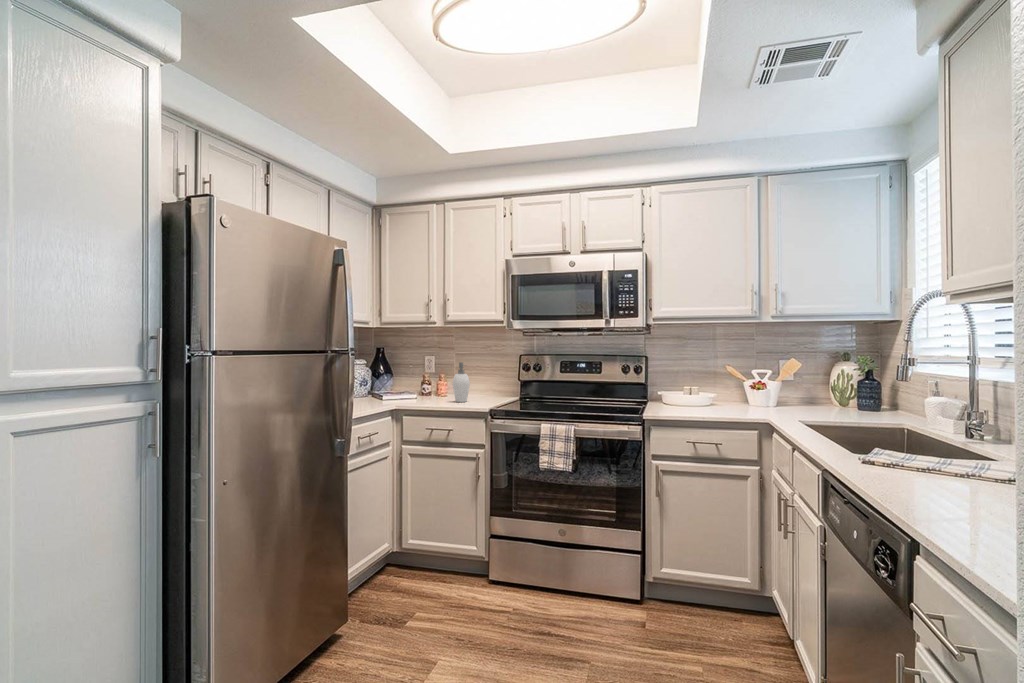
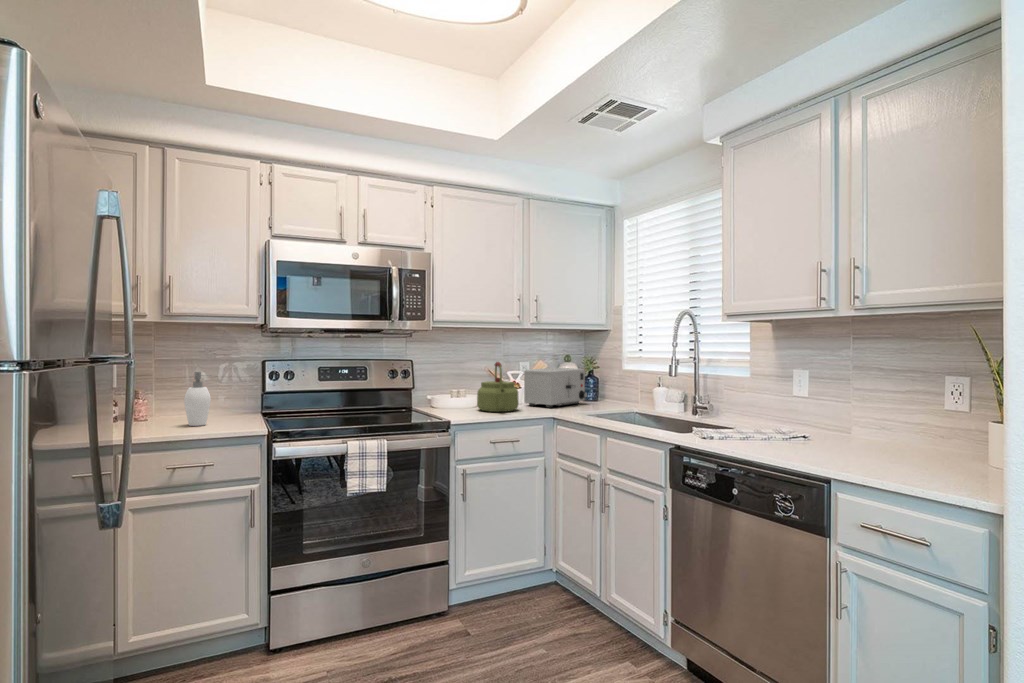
kettle: none [695,359,742,412] -> present [477,362,519,412]
toaster: none [763,368,851,413] -> present [524,368,587,408]

